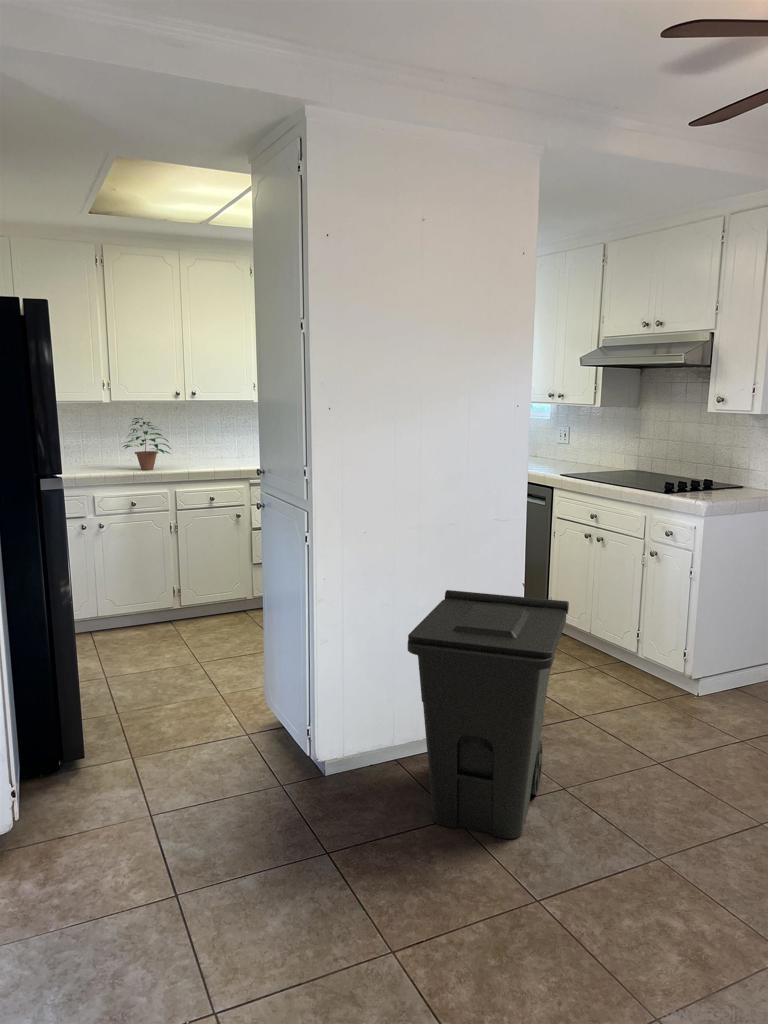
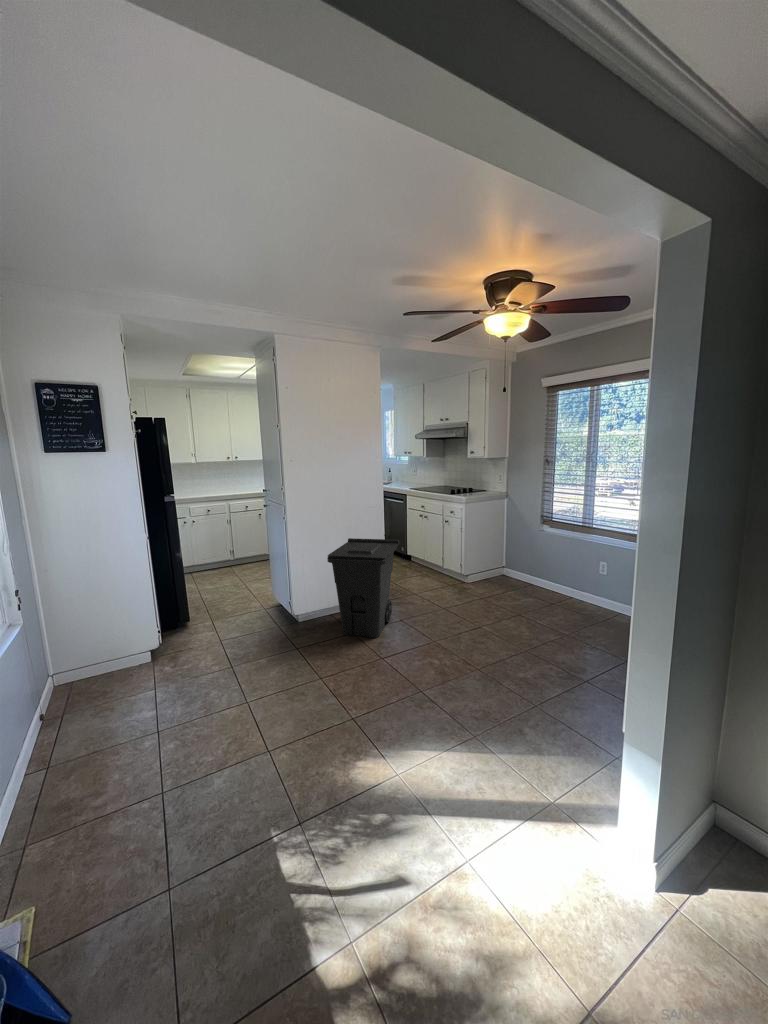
potted plant: present [123,418,171,470] -> none [202,470,228,495]

